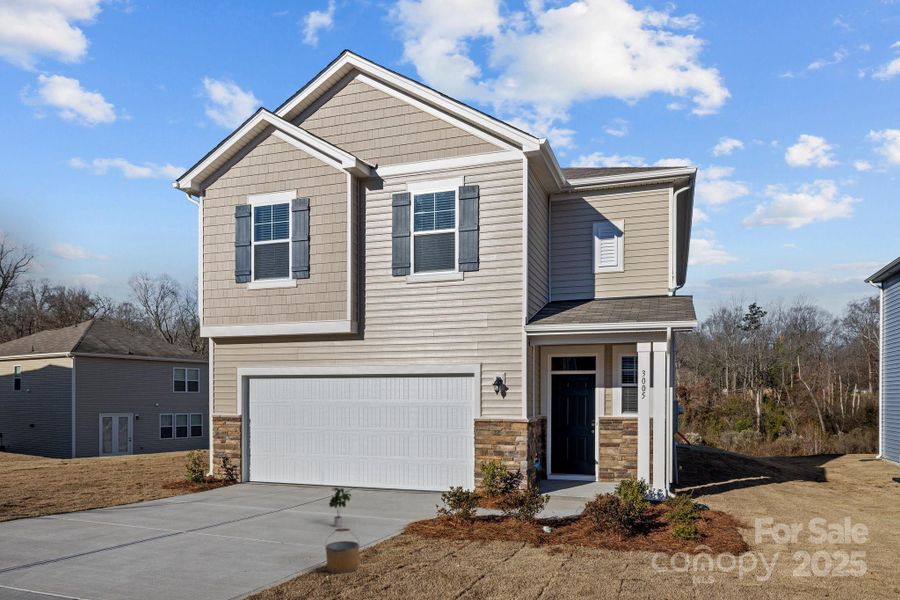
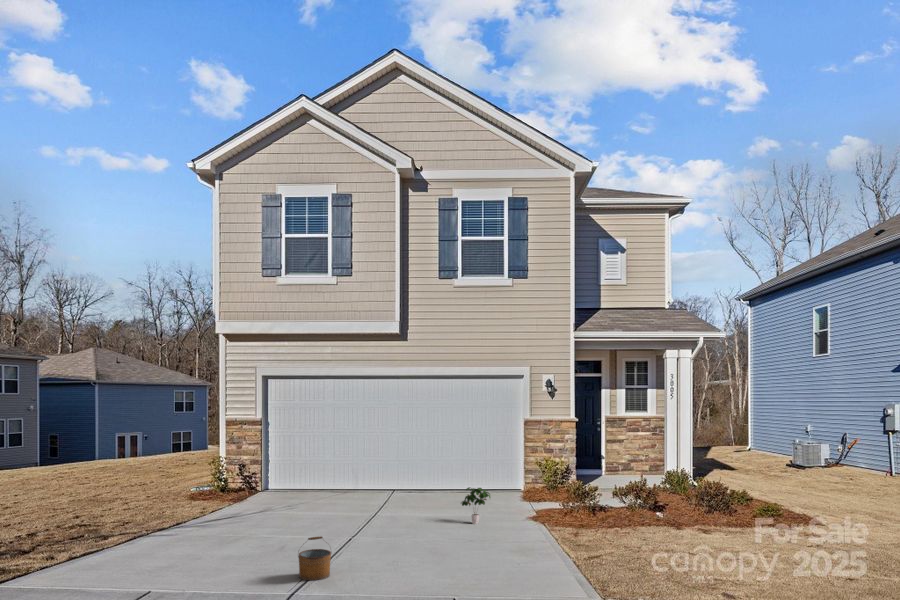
bucket: present [325,528,359,573] -> present [298,536,331,580]

